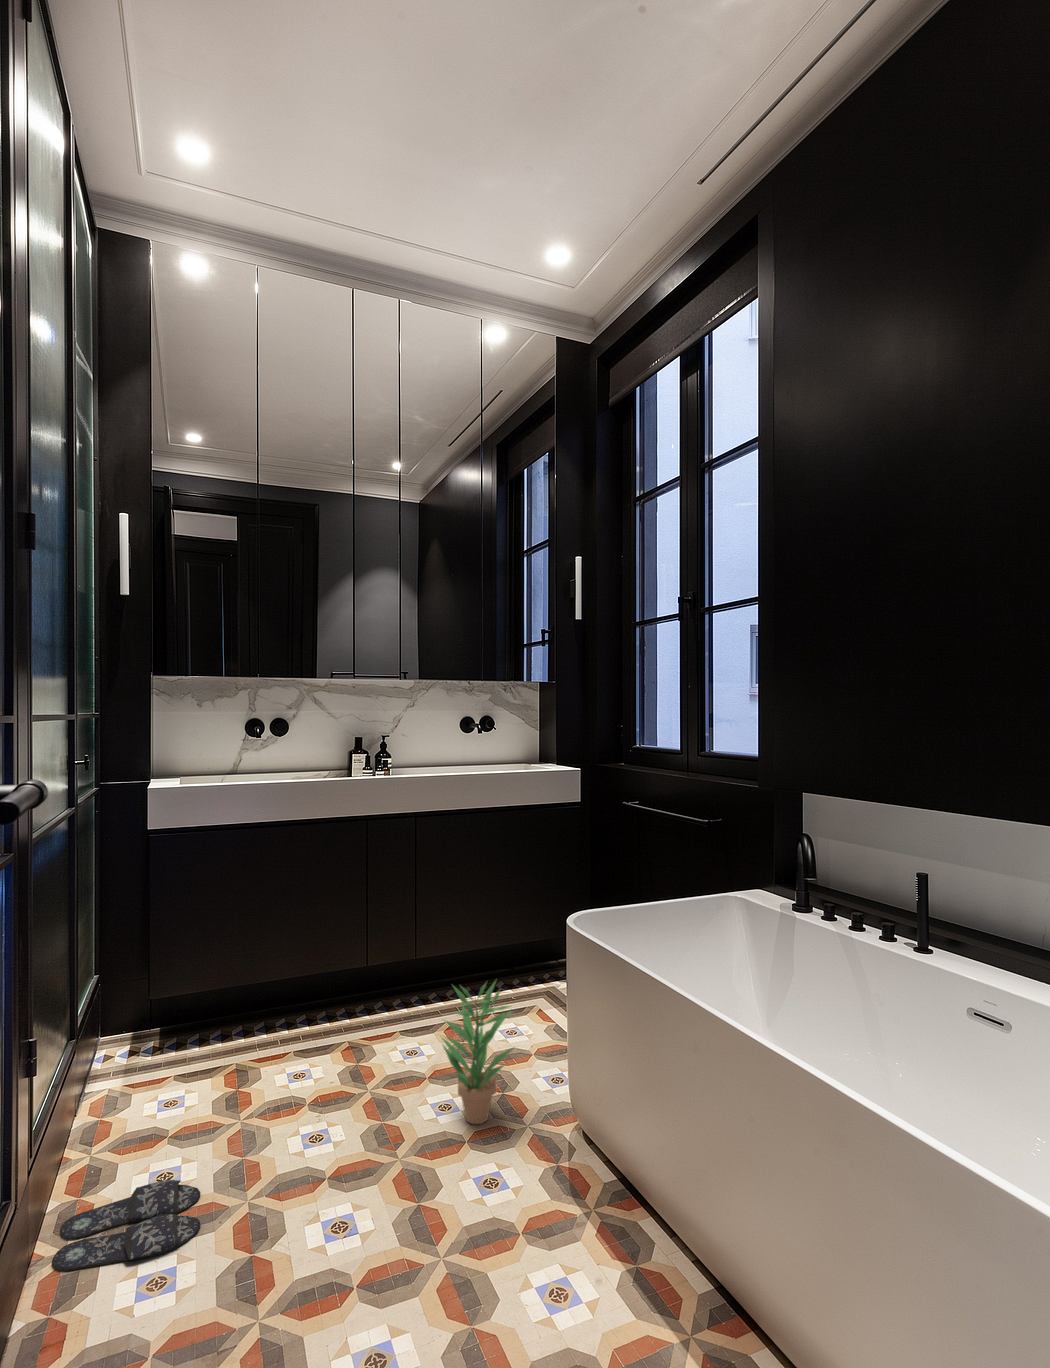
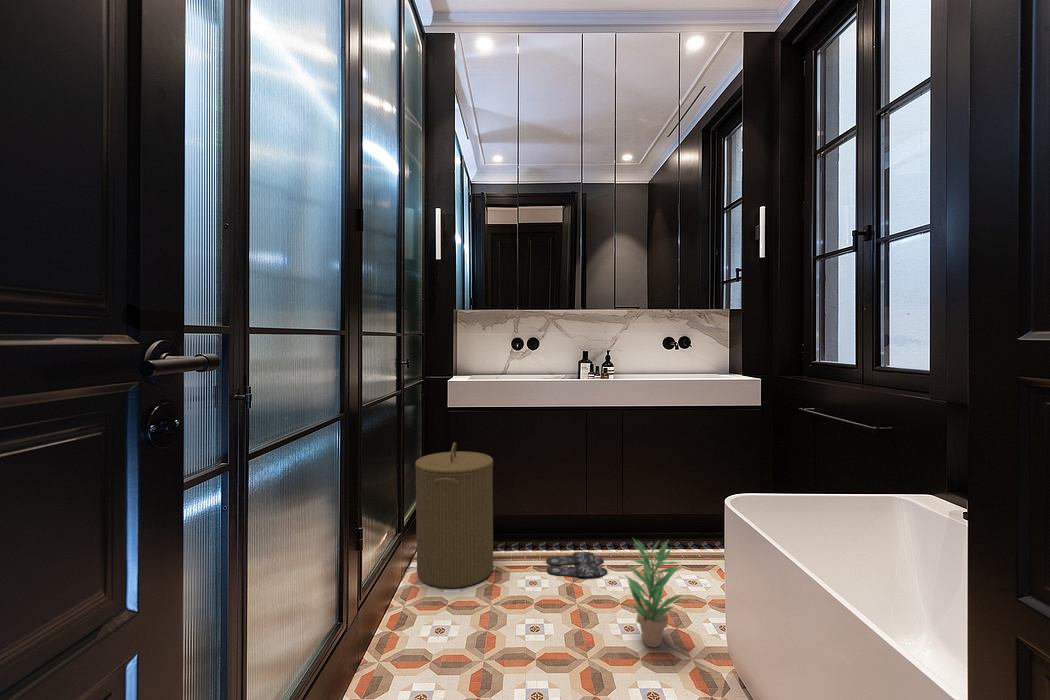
laundry hamper: none [102,881,234,1113] -> present [415,443,493,588]
slippers: present [52,1180,200,1271] -> present [546,552,607,578]

